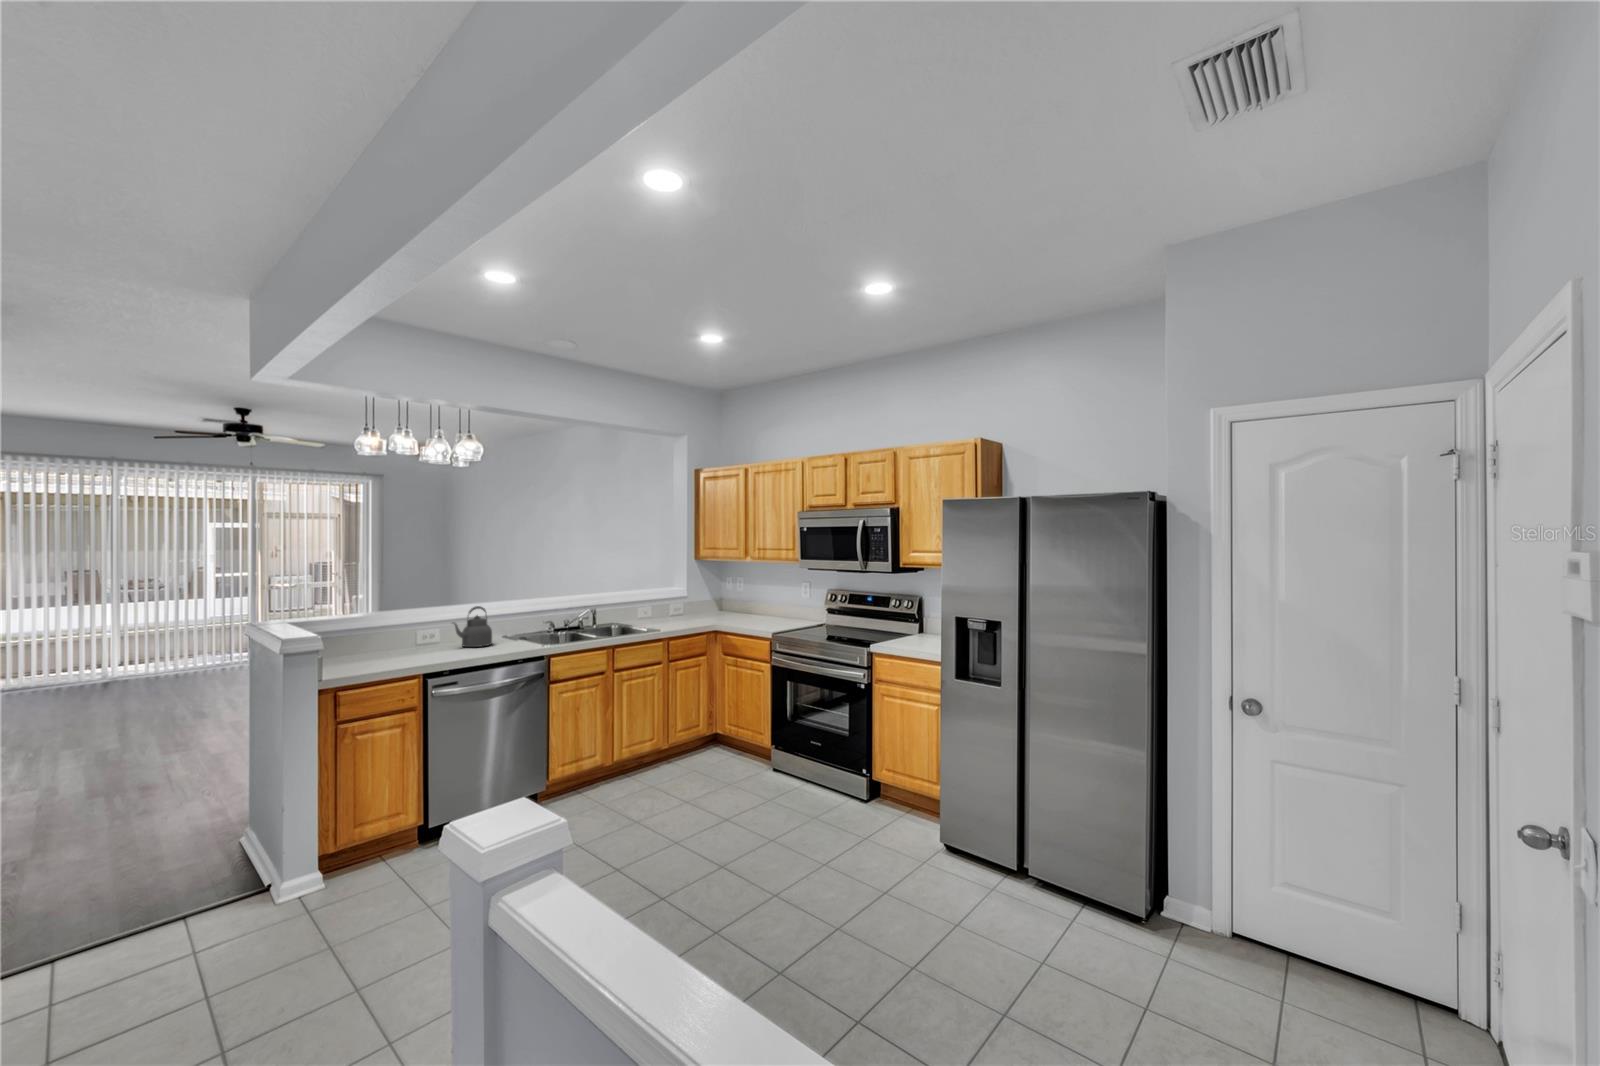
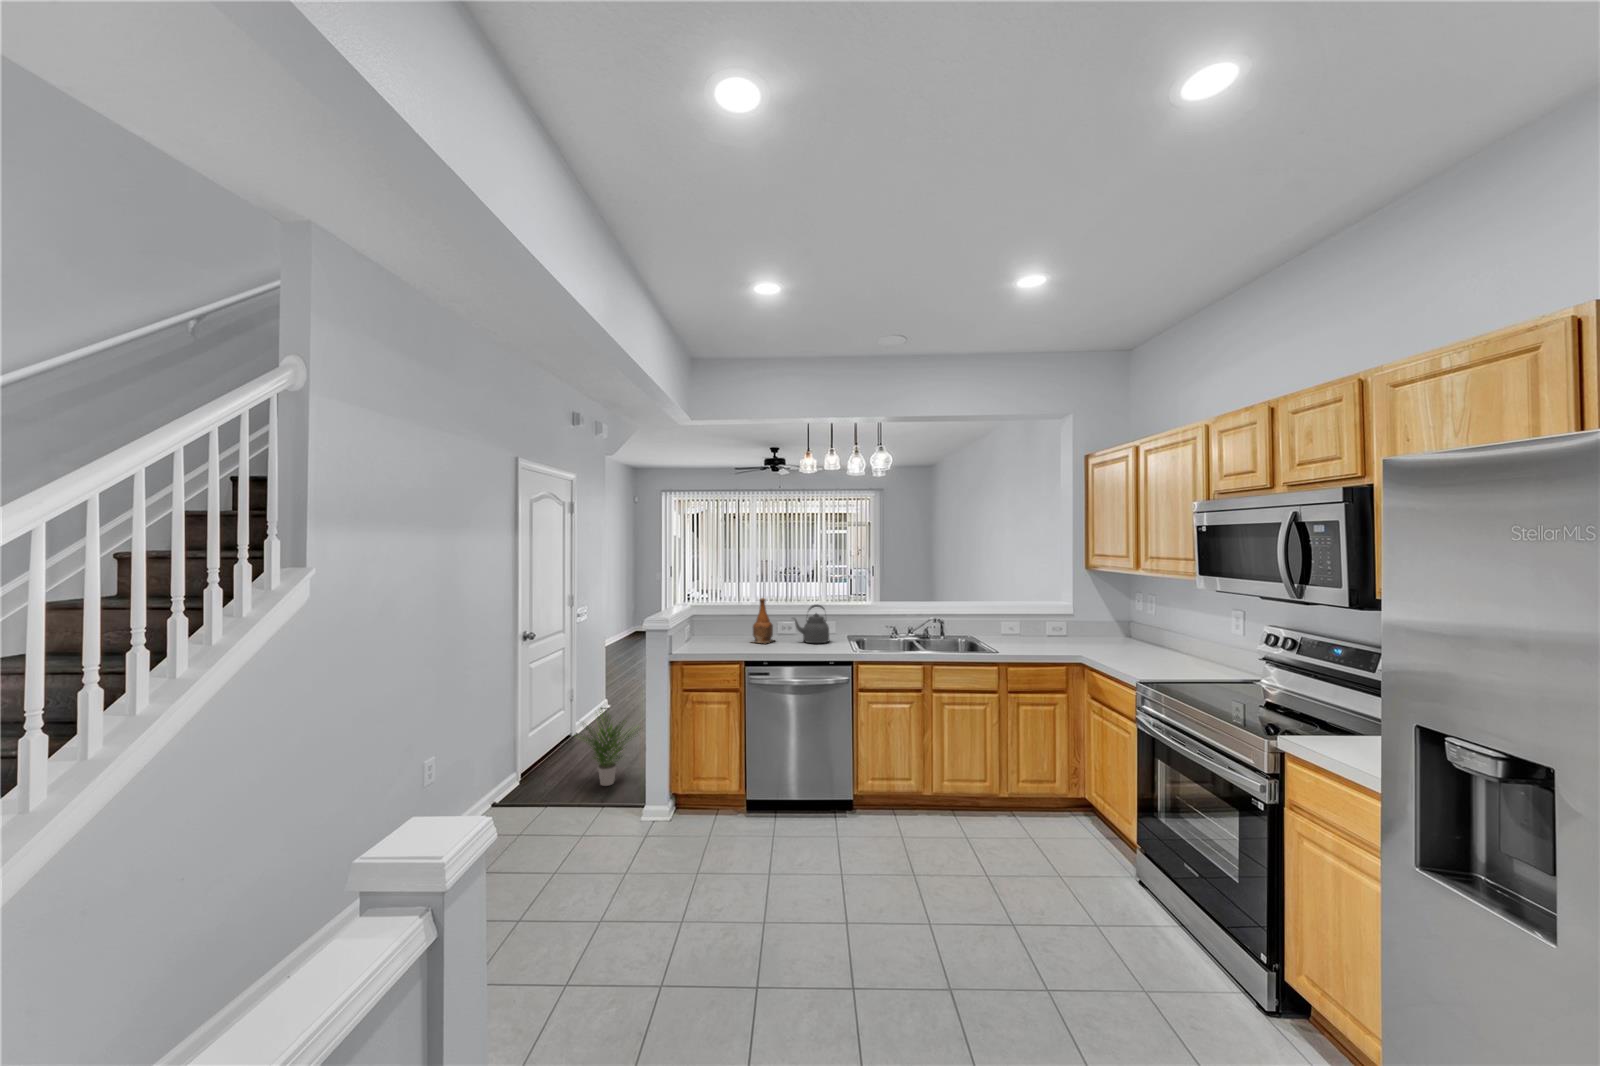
bottle: none [402,604,431,655] -> present [753,598,773,643]
potted plant: none [117,777,245,883] -> present [580,711,639,786]

